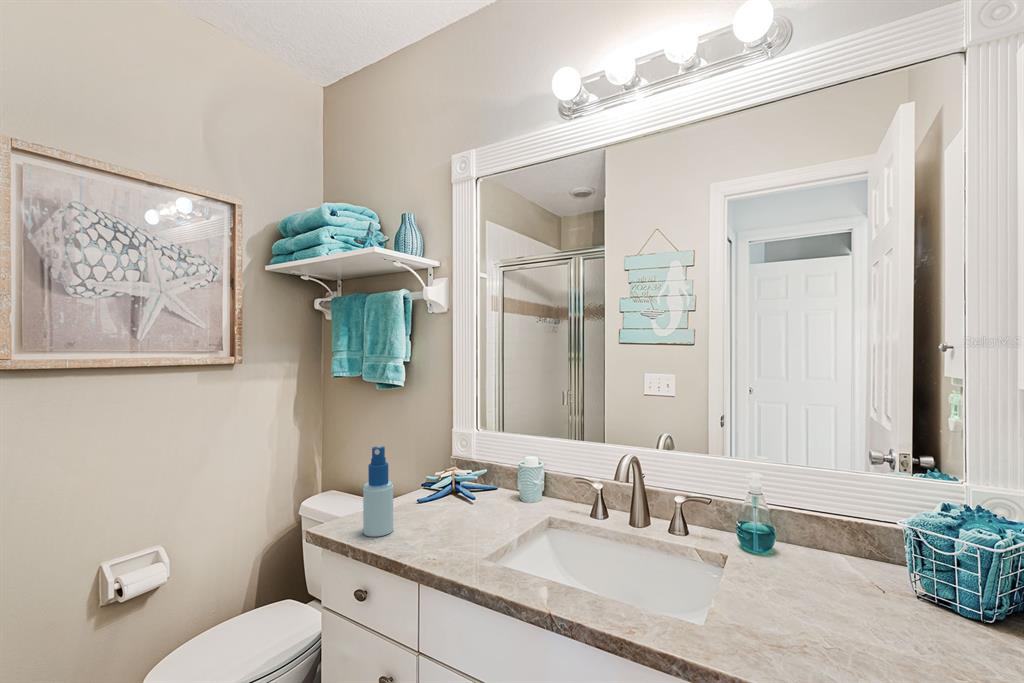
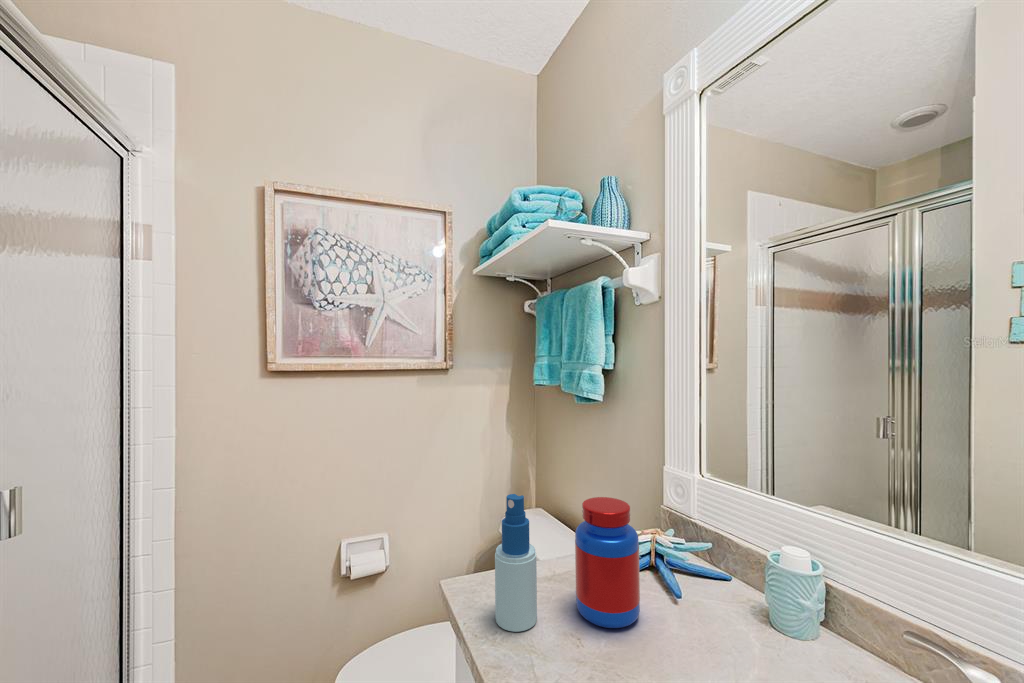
jar: none [414,444,455,522] -> present [575,497,640,628]

